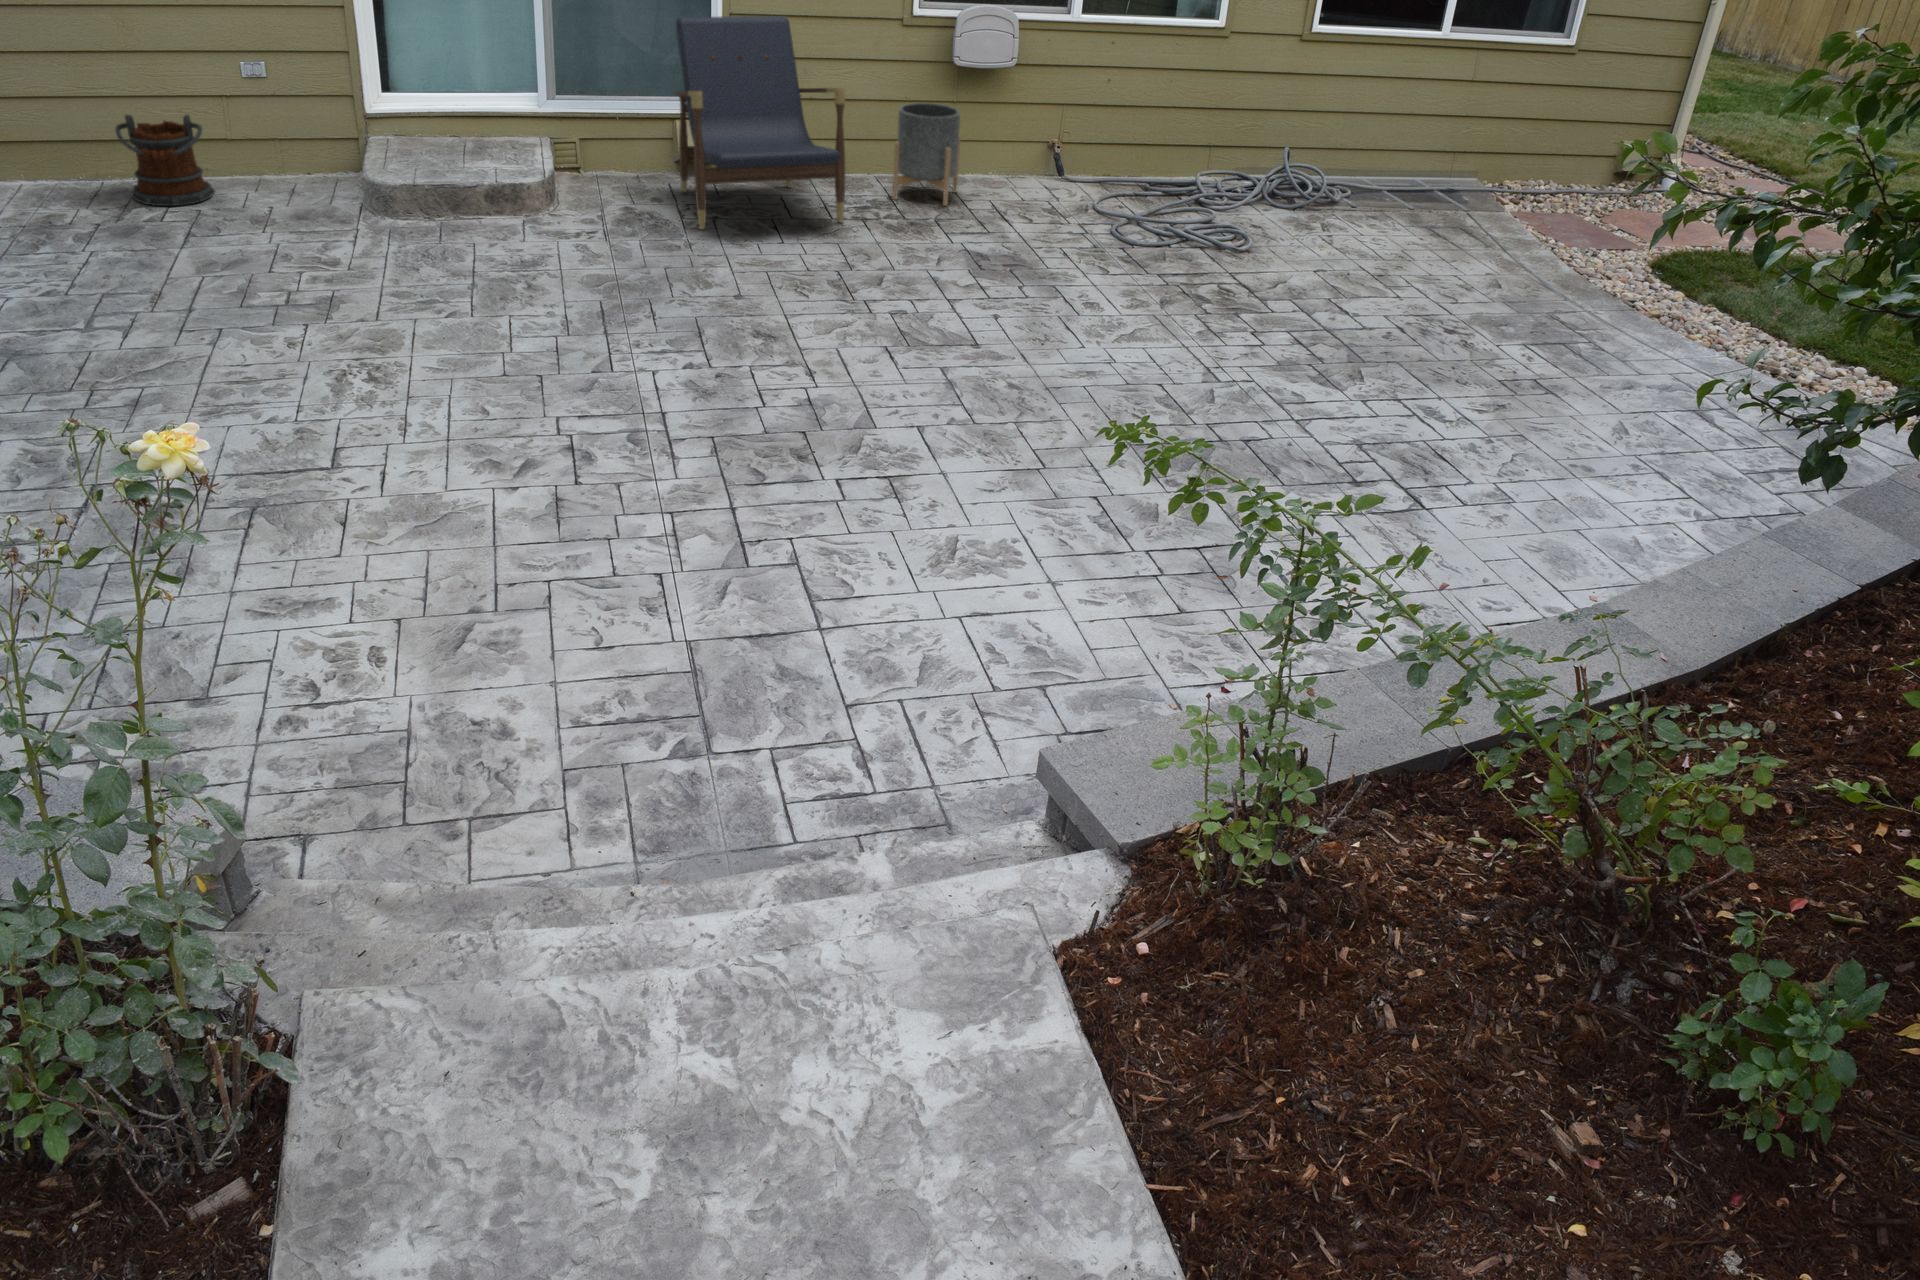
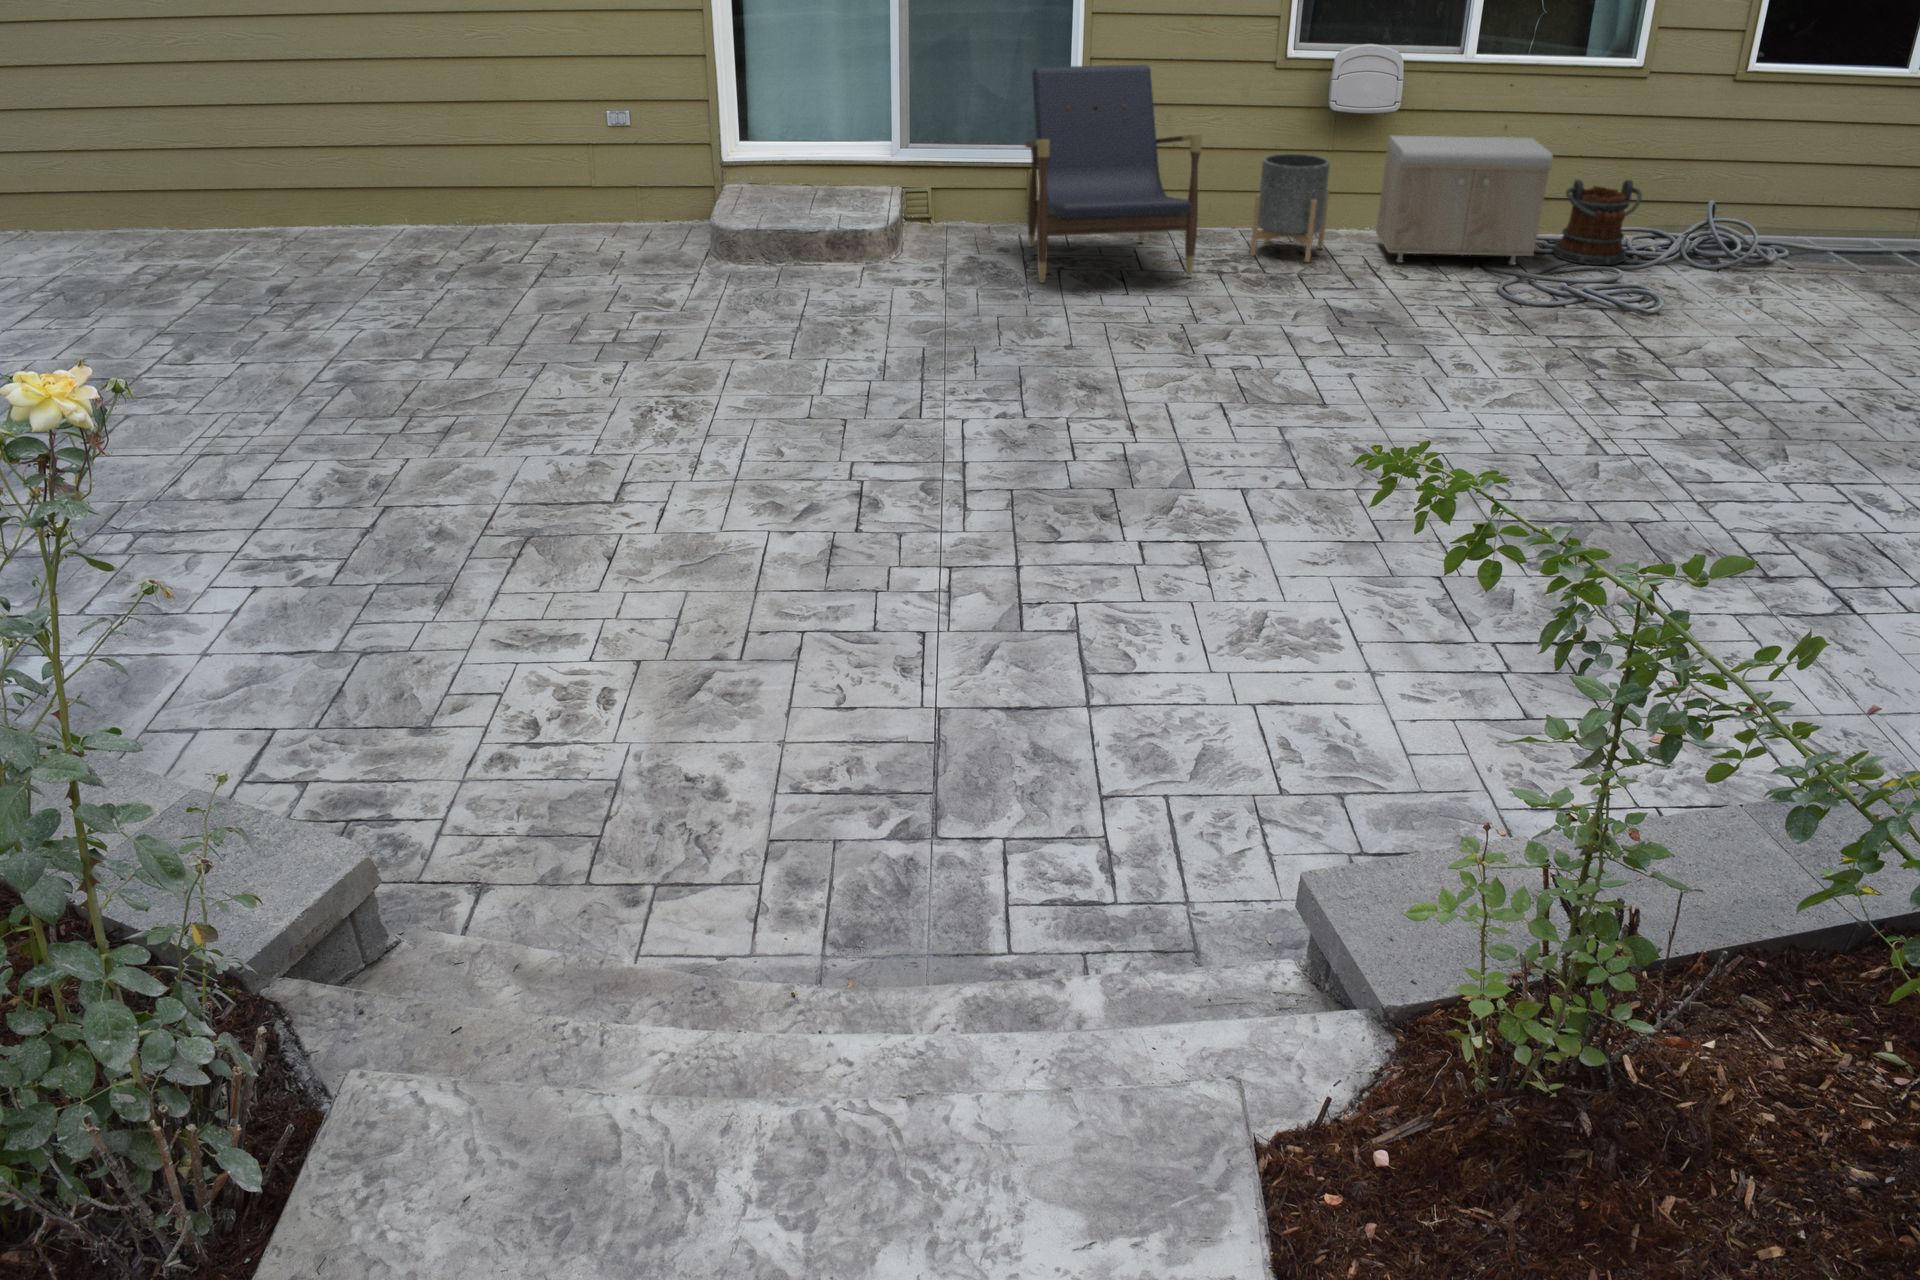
storage bench: none [1003,87,1154,207] -> present [1376,136,1553,265]
bucket: present [115,115,215,206] -> present [1551,180,1642,265]

